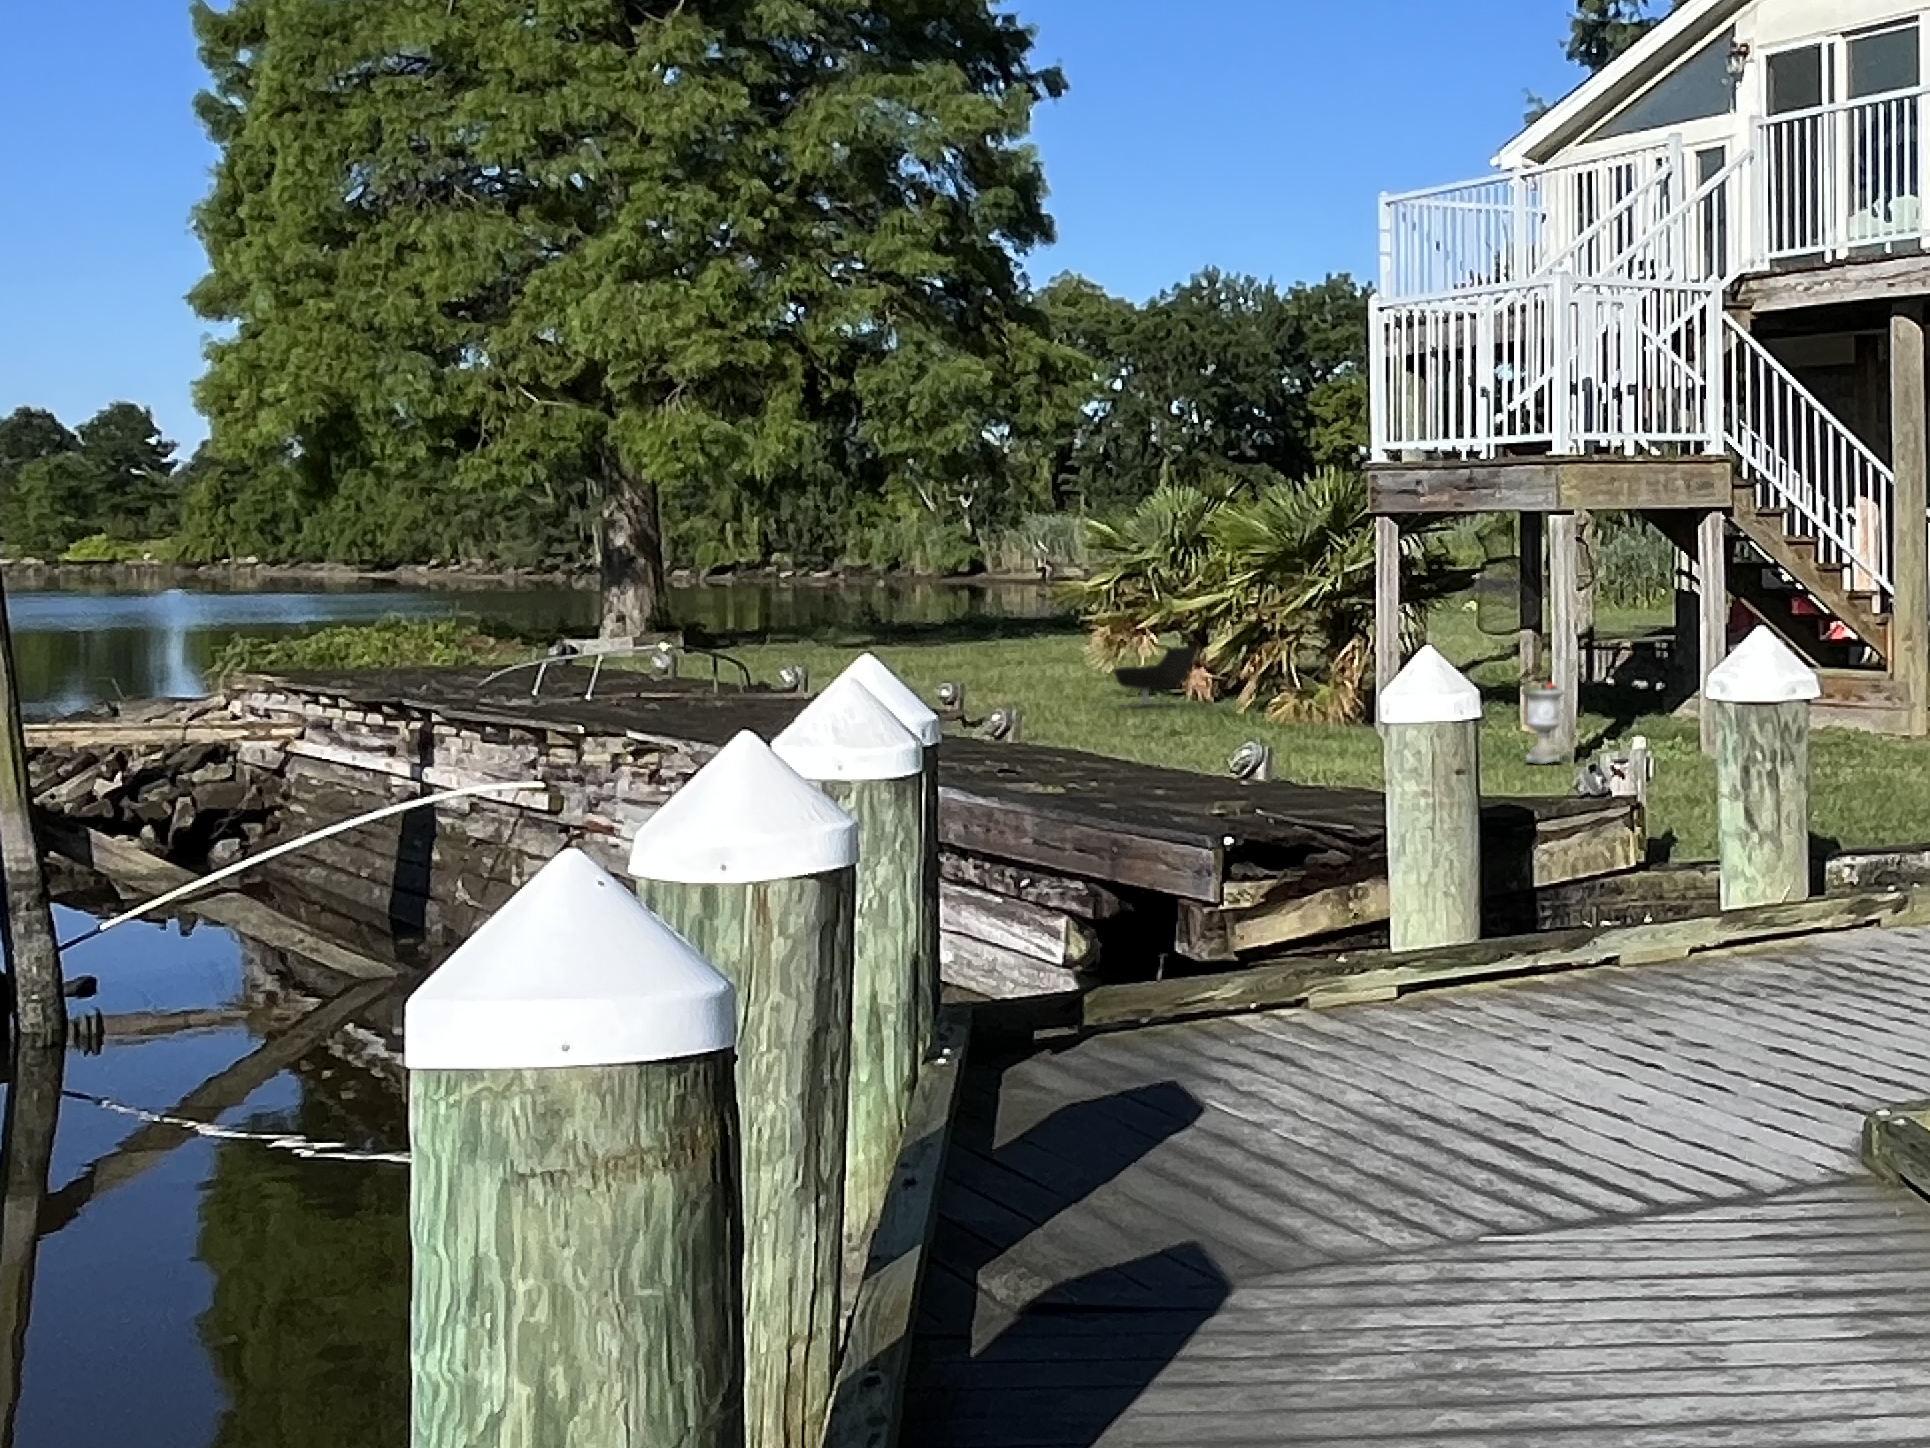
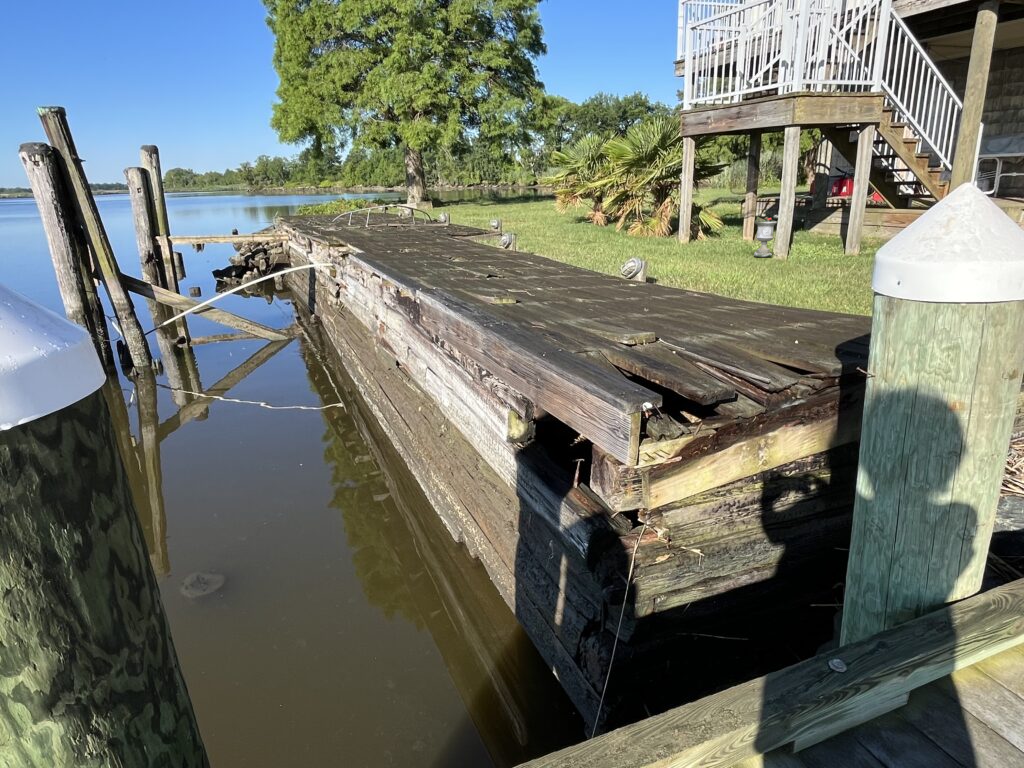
lounge chair: present [1114,646,1195,707] -> none [566,202,598,228]

